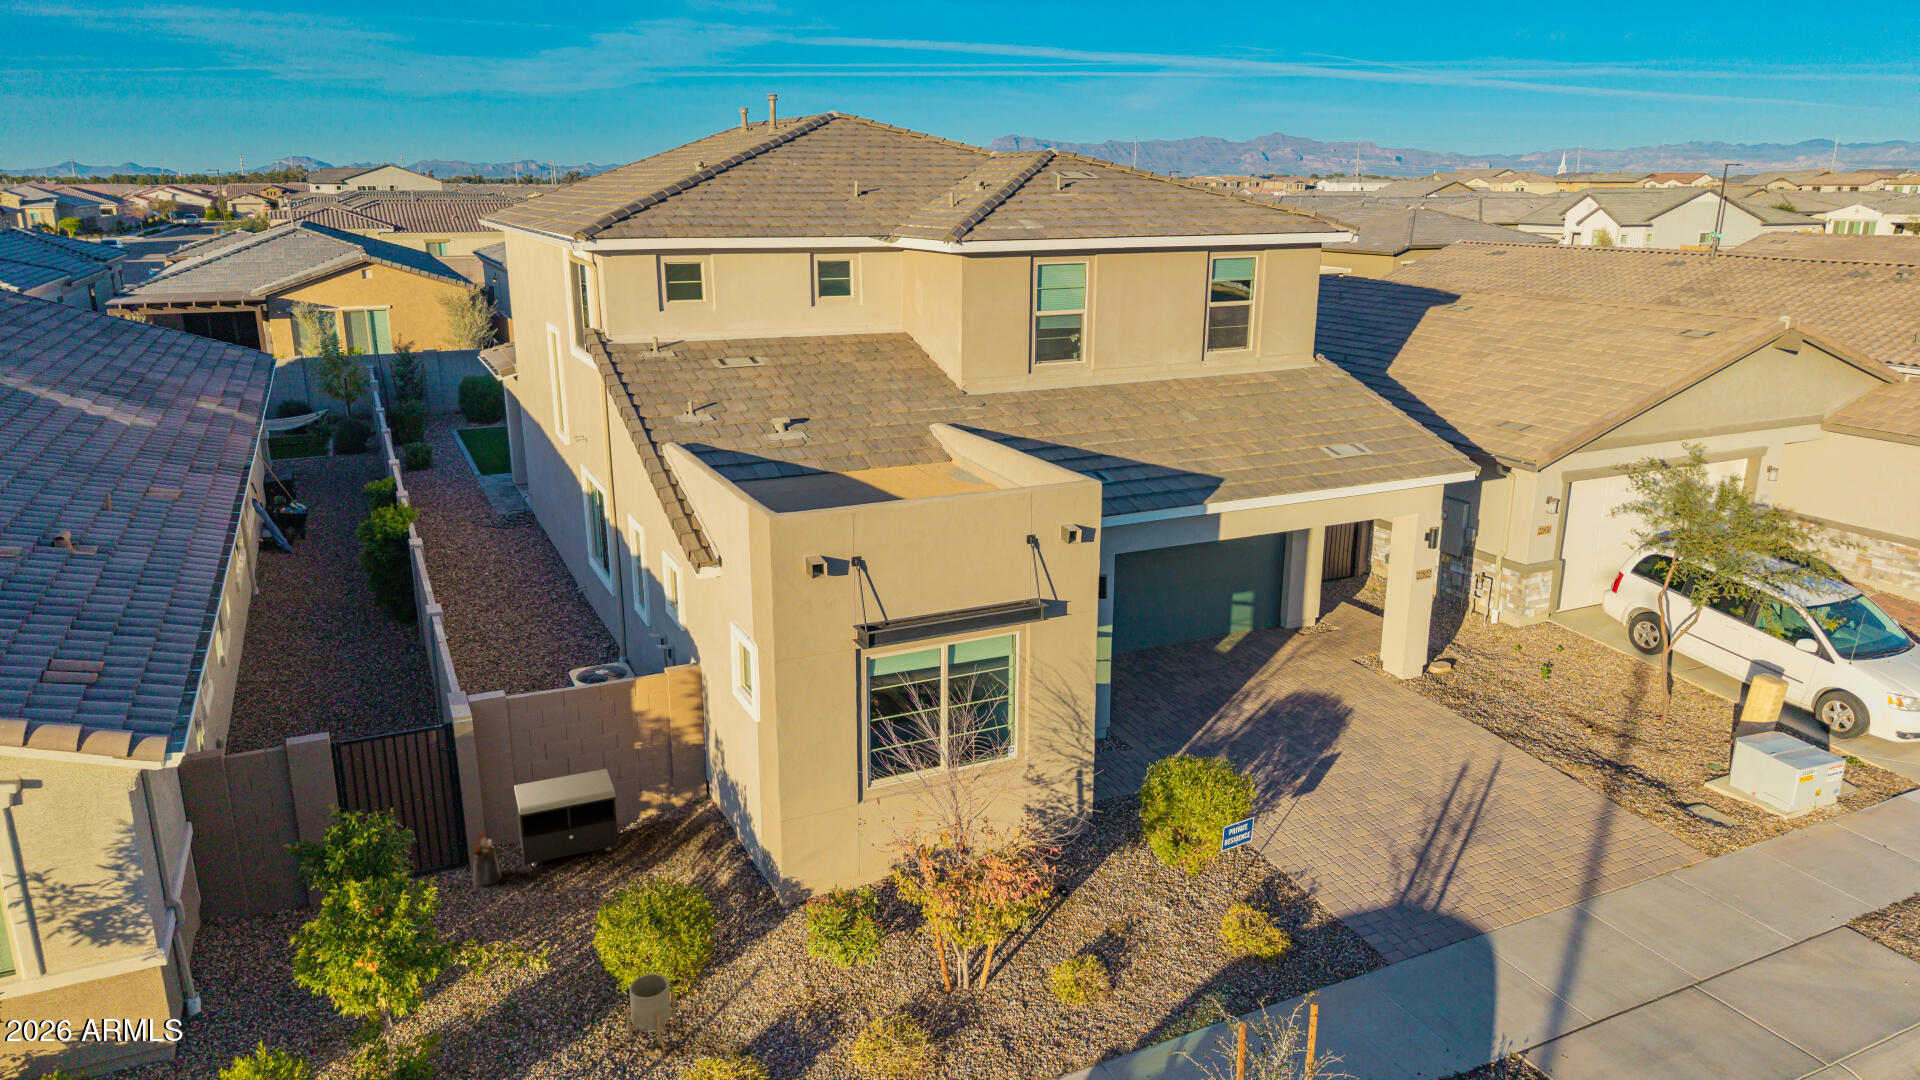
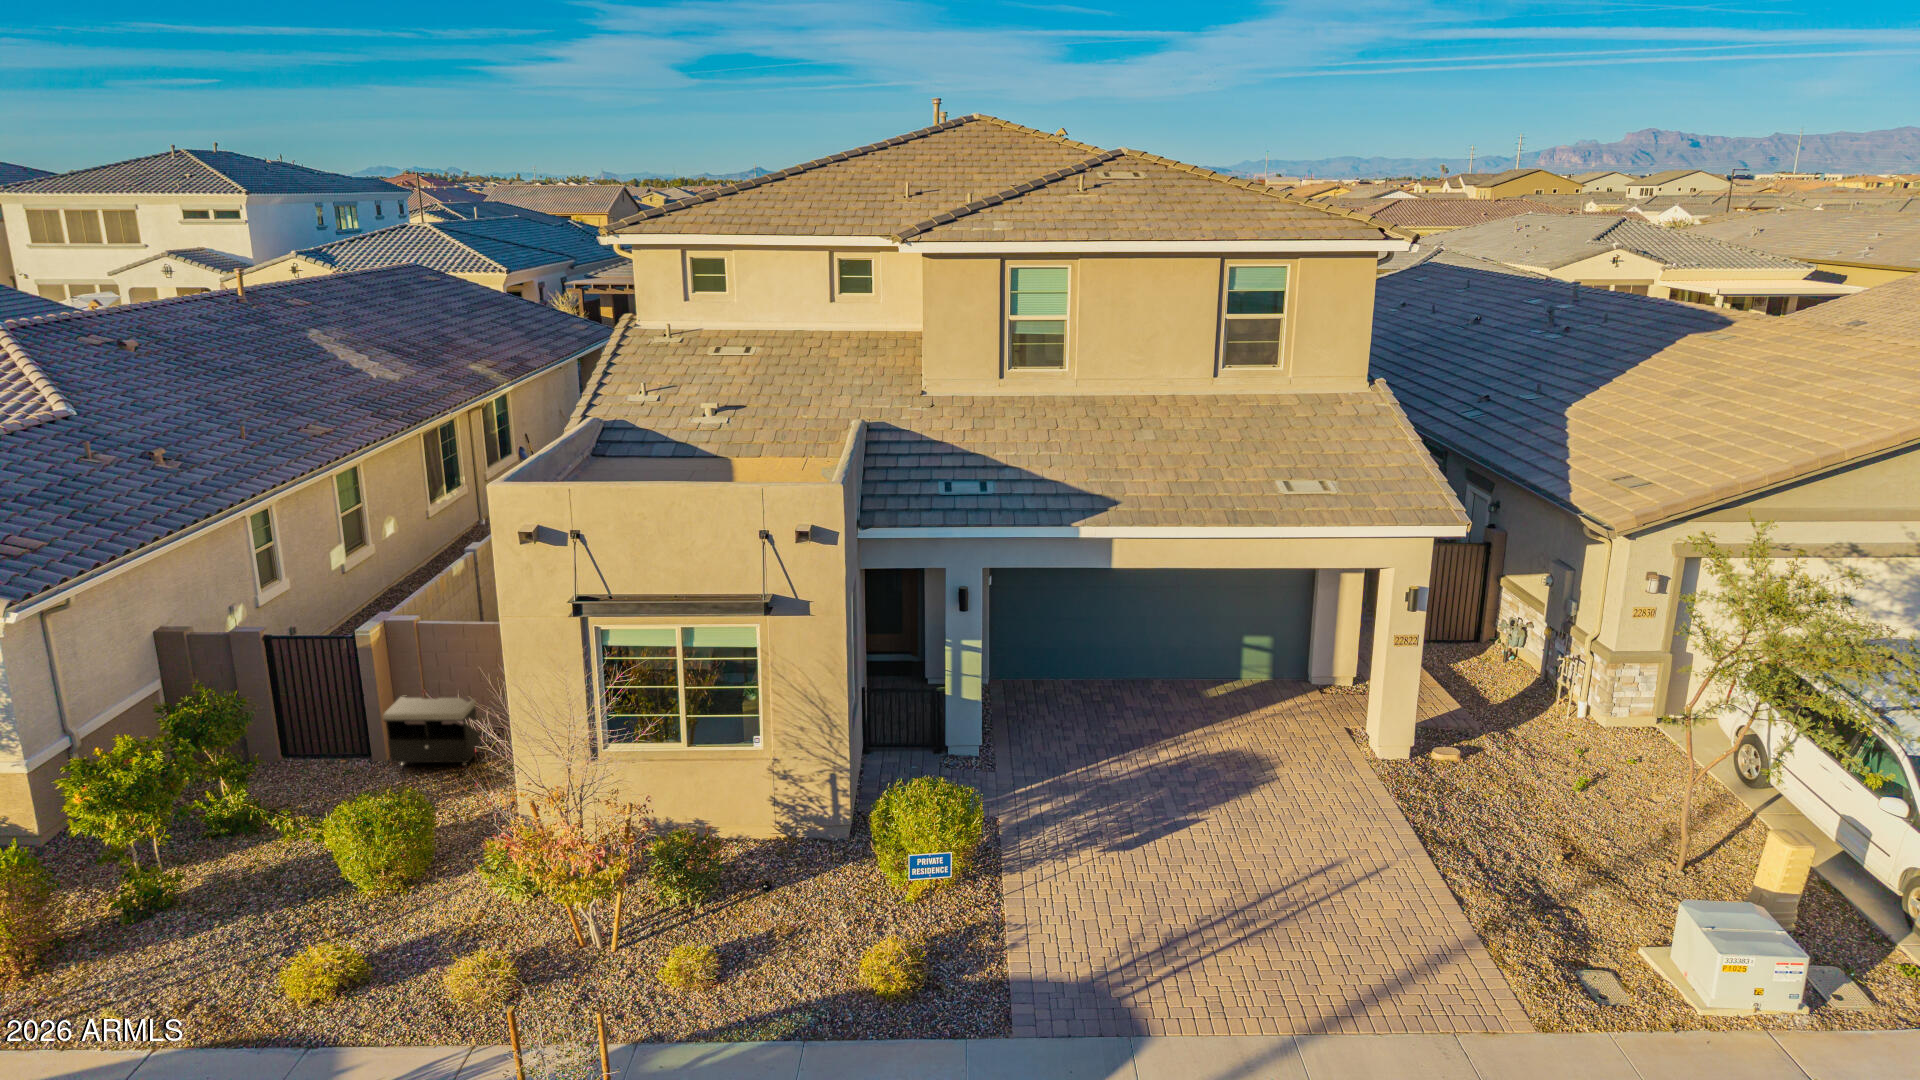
watering can: present [472,833,501,886] -> none [345,728,374,773]
planter: present [626,974,676,1045] -> none [310,864,359,924]

